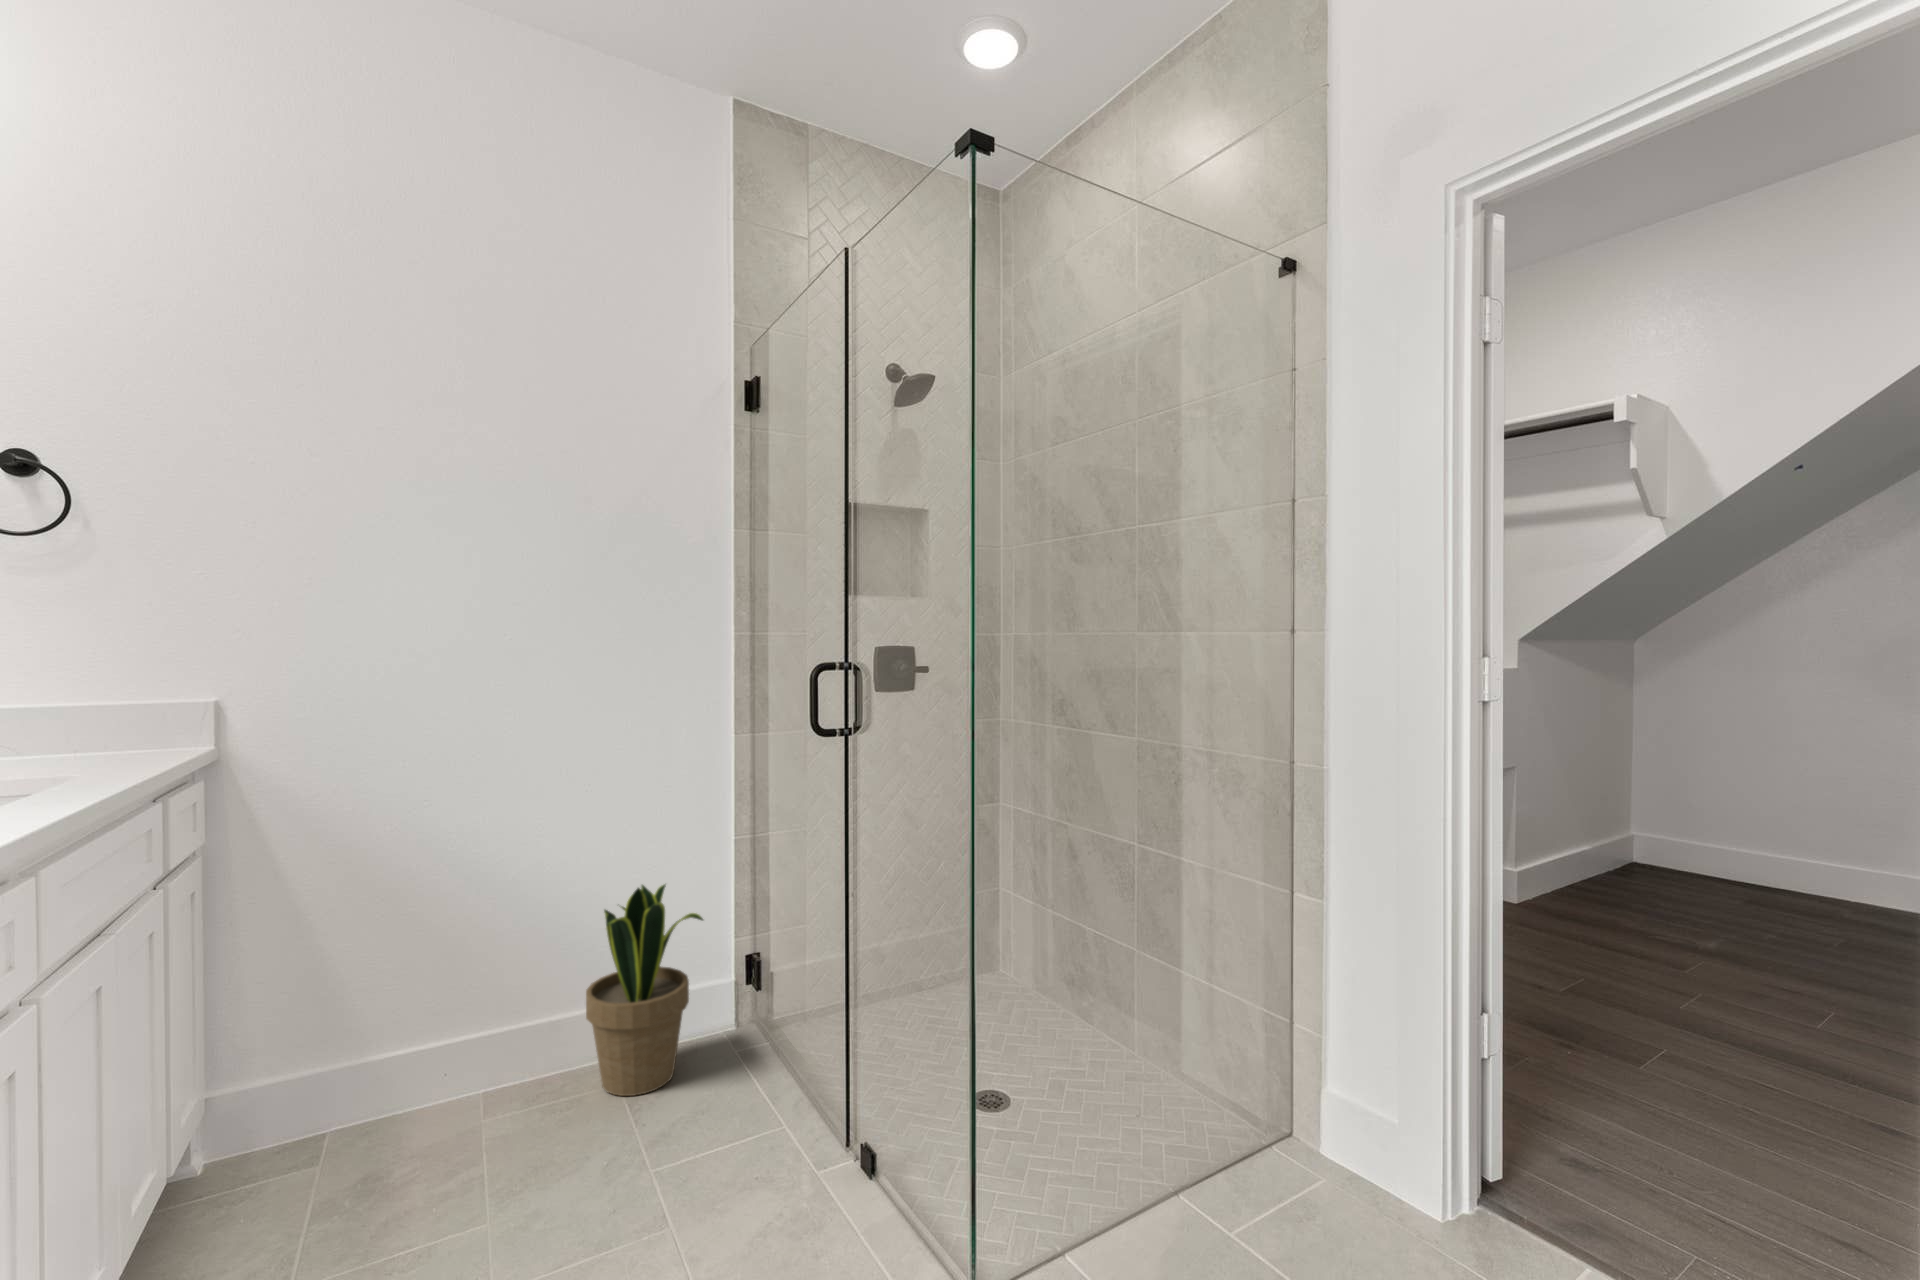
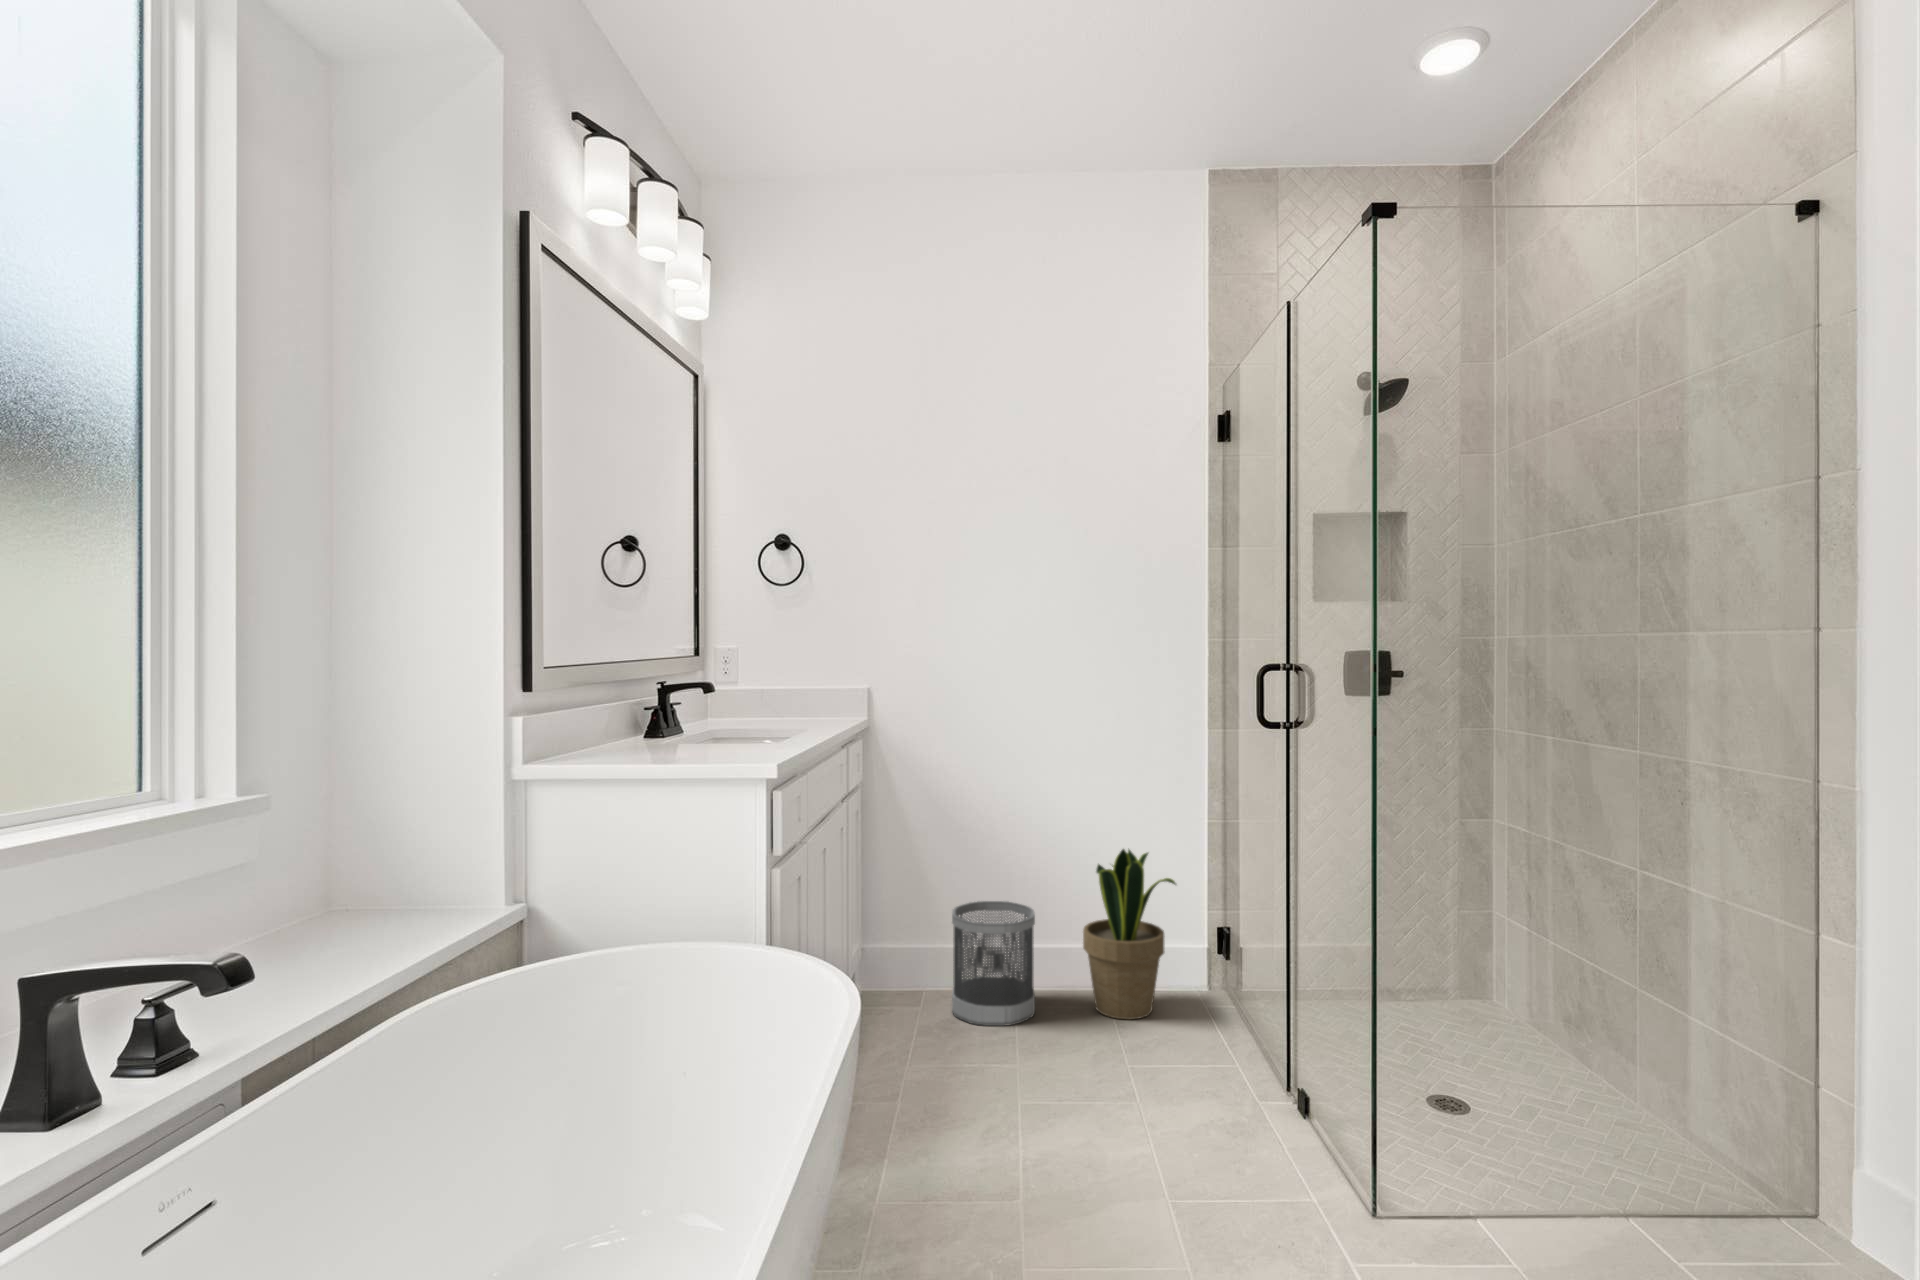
wastebasket: none [391,977,520,1164] -> present [952,901,1035,1026]

